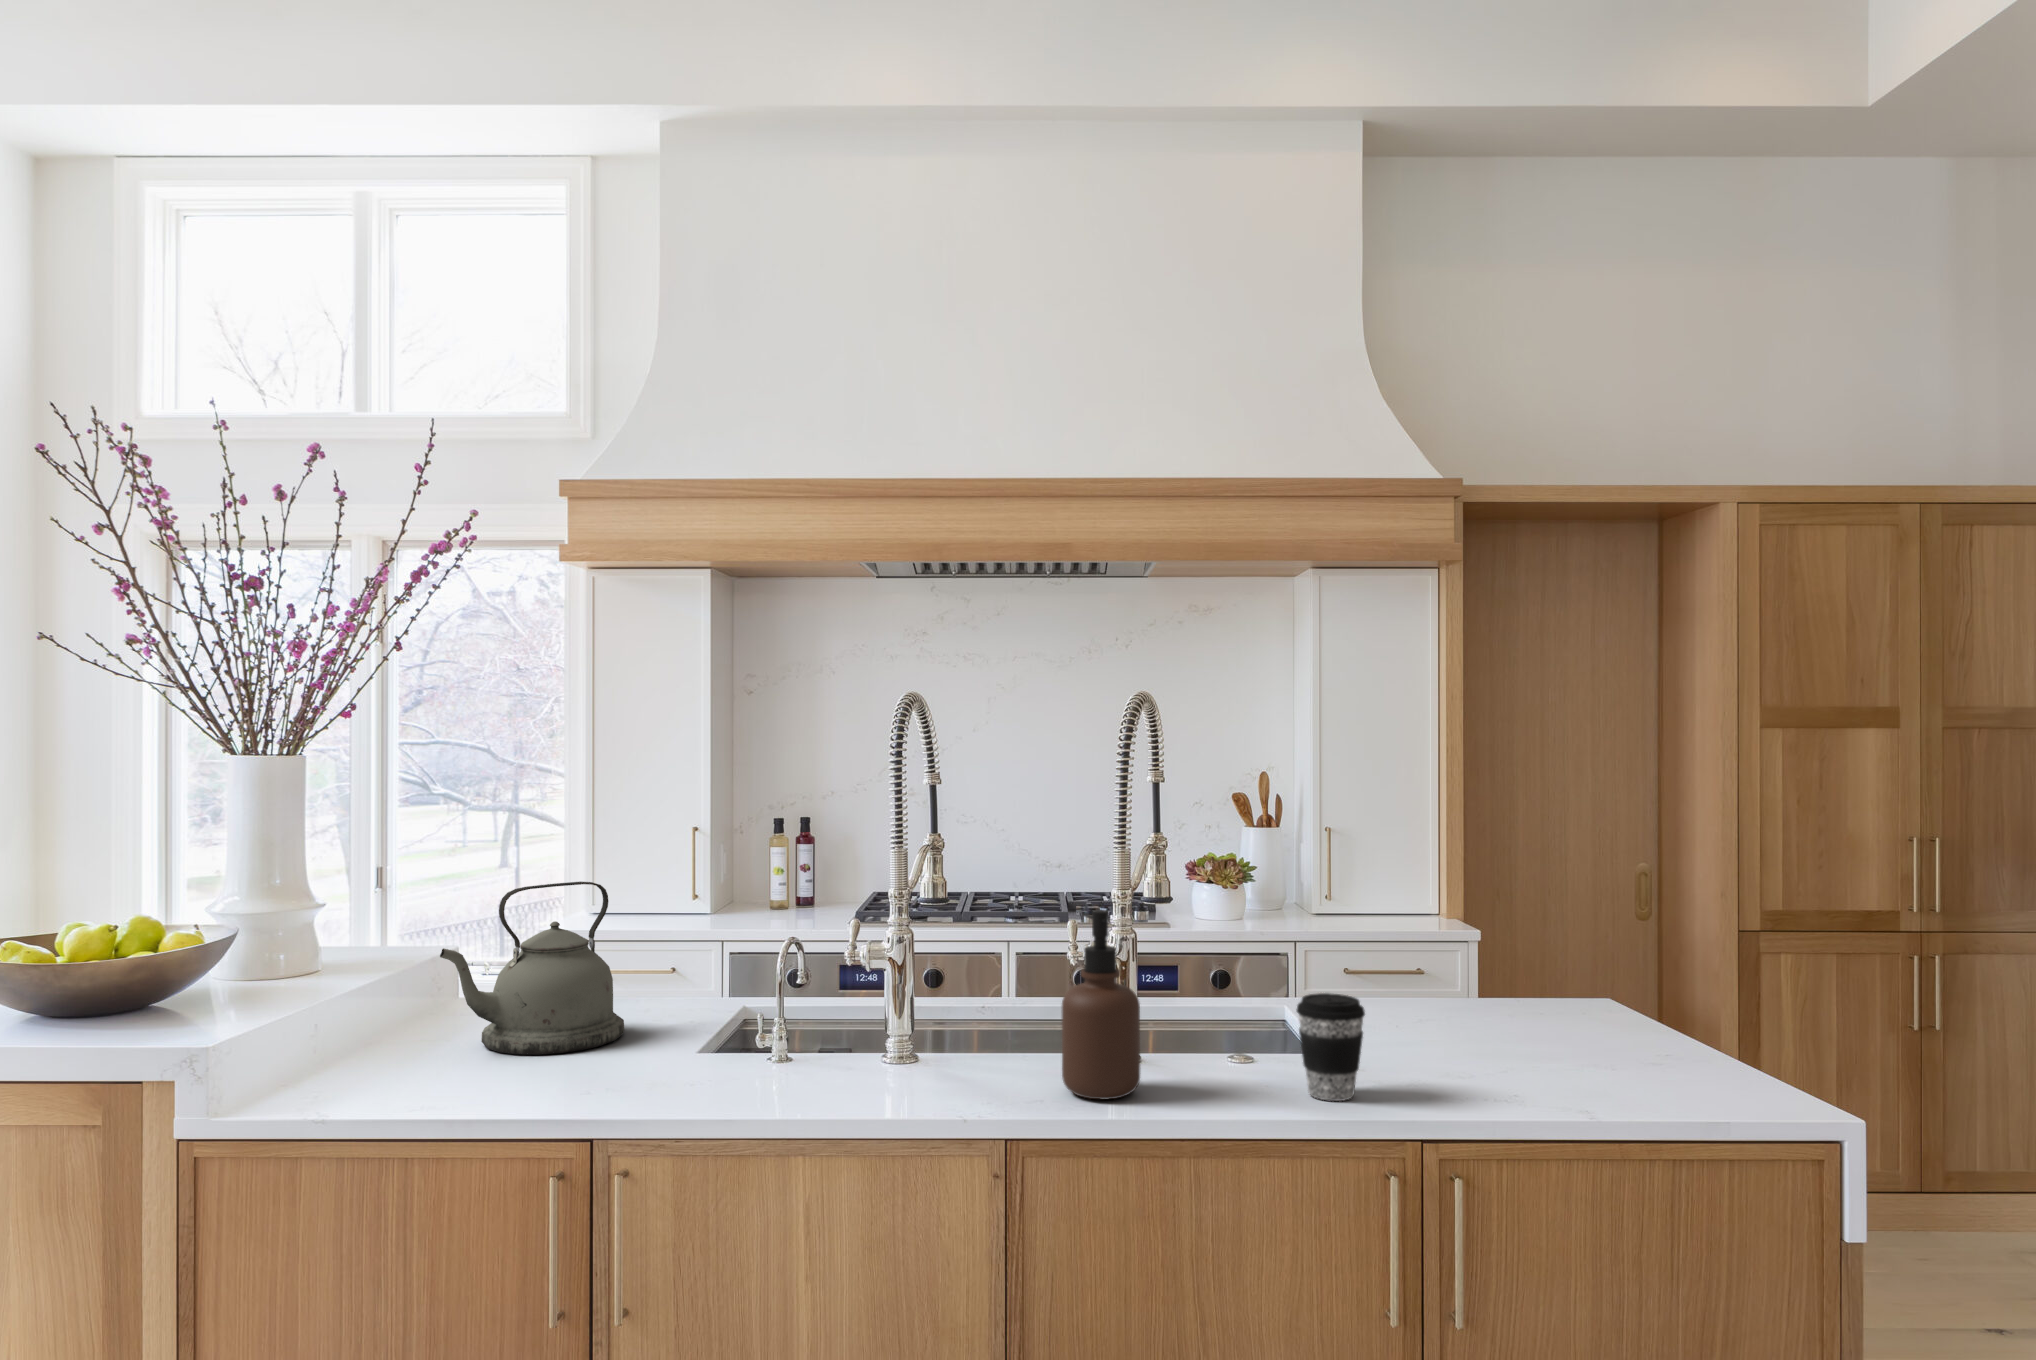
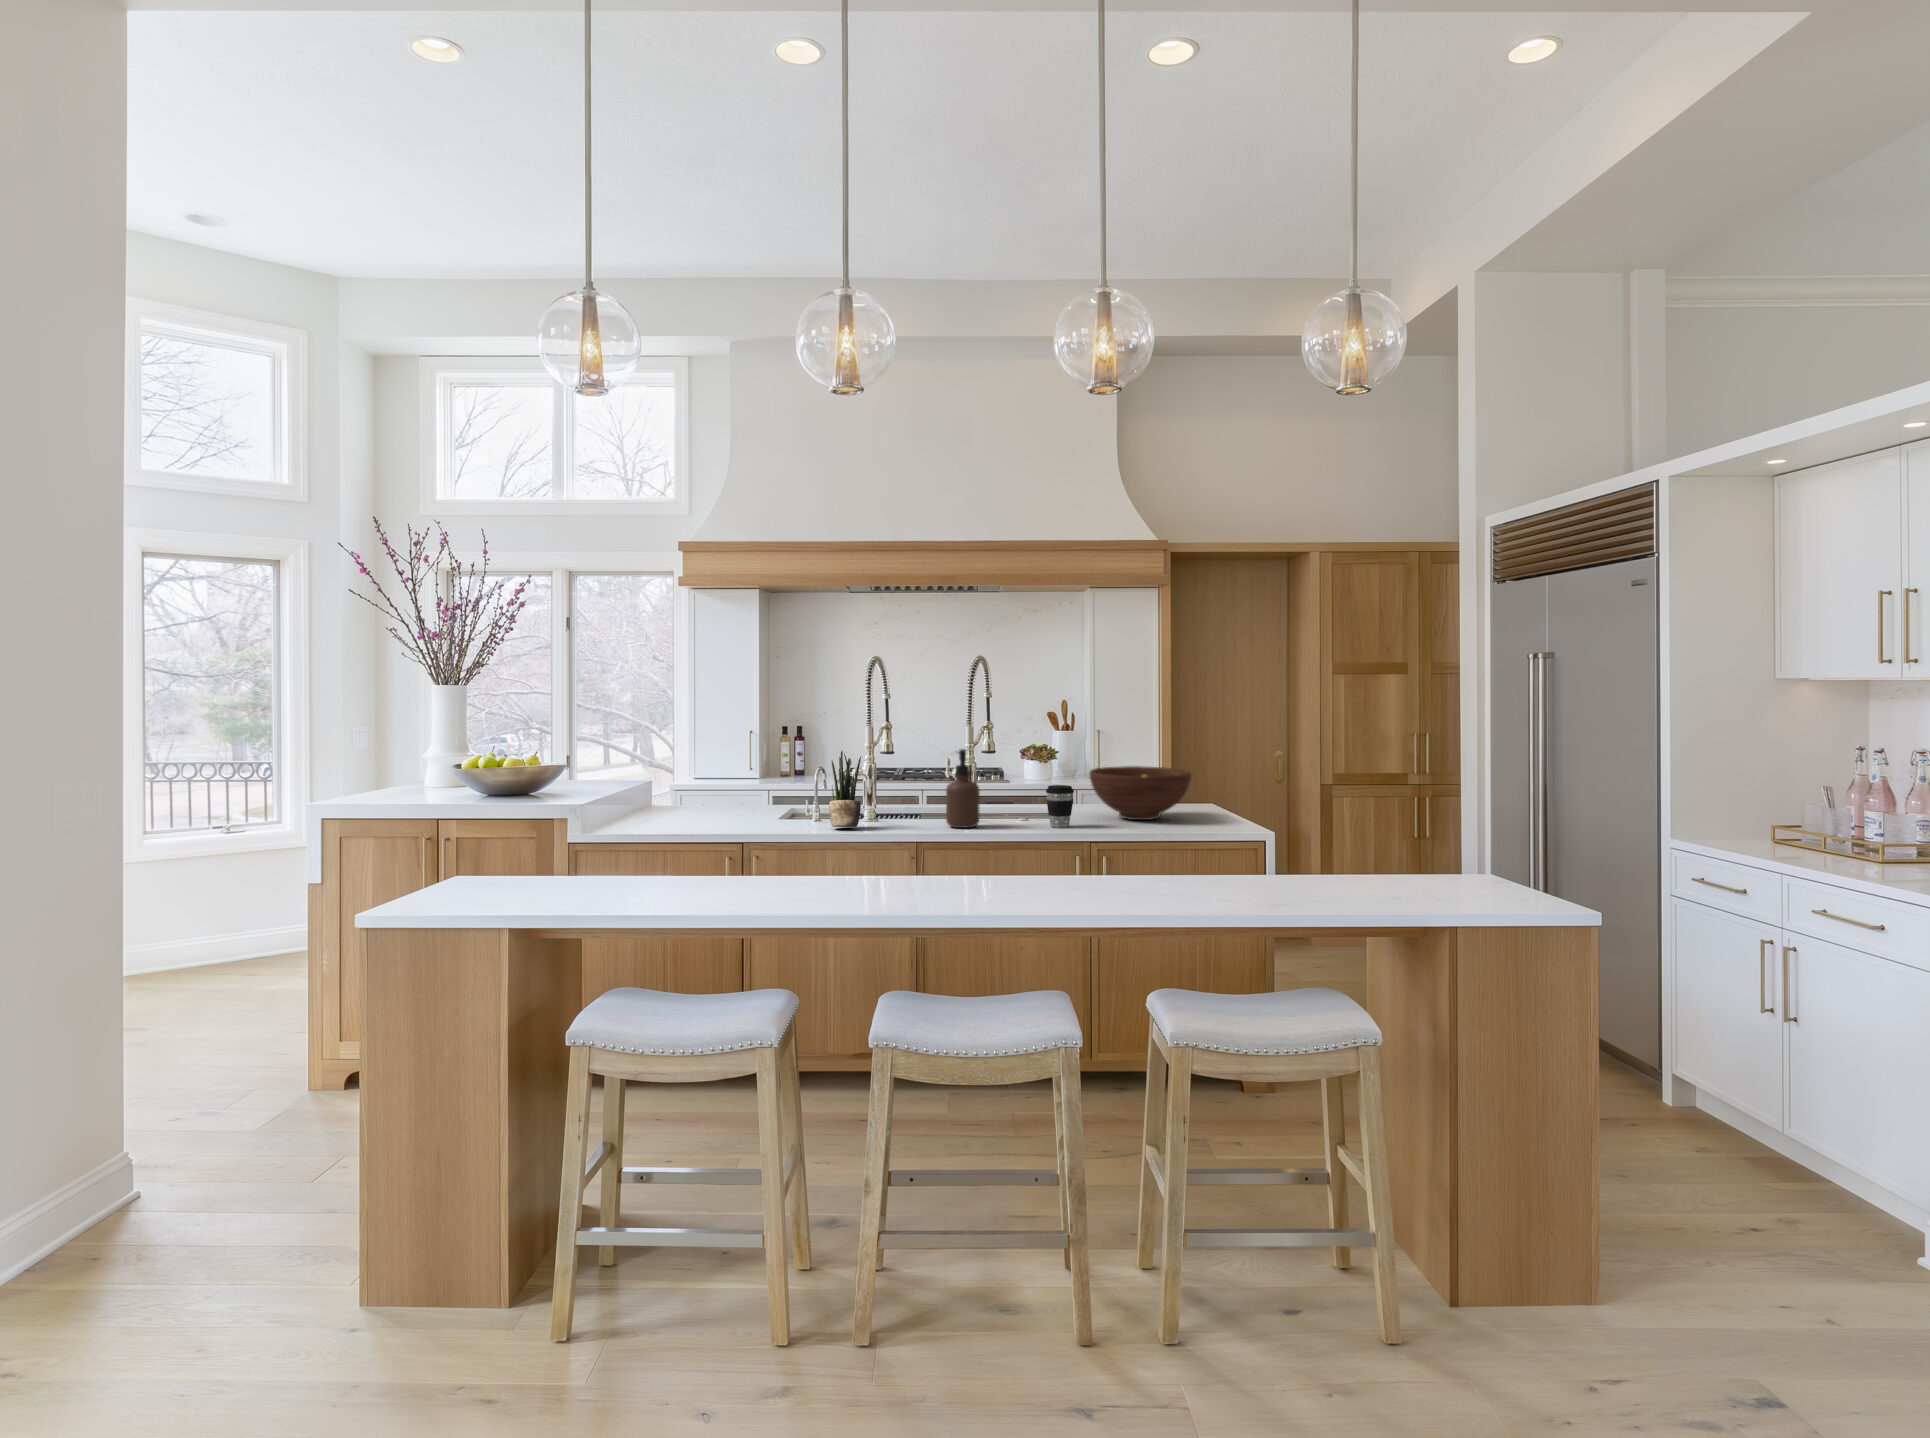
kettle: present [440,882,624,1055] -> none [660,744,741,820]
potted plant: none [792,912,865,1095] -> present [829,751,861,827]
fruit bowl: none [1381,932,1627,1069] -> present [1089,766,1191,820]

